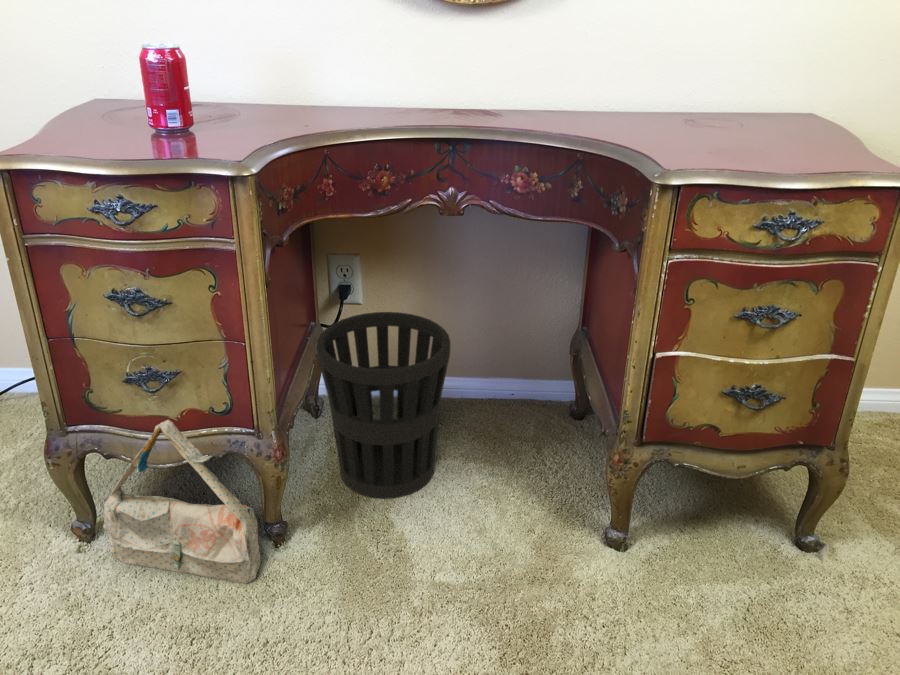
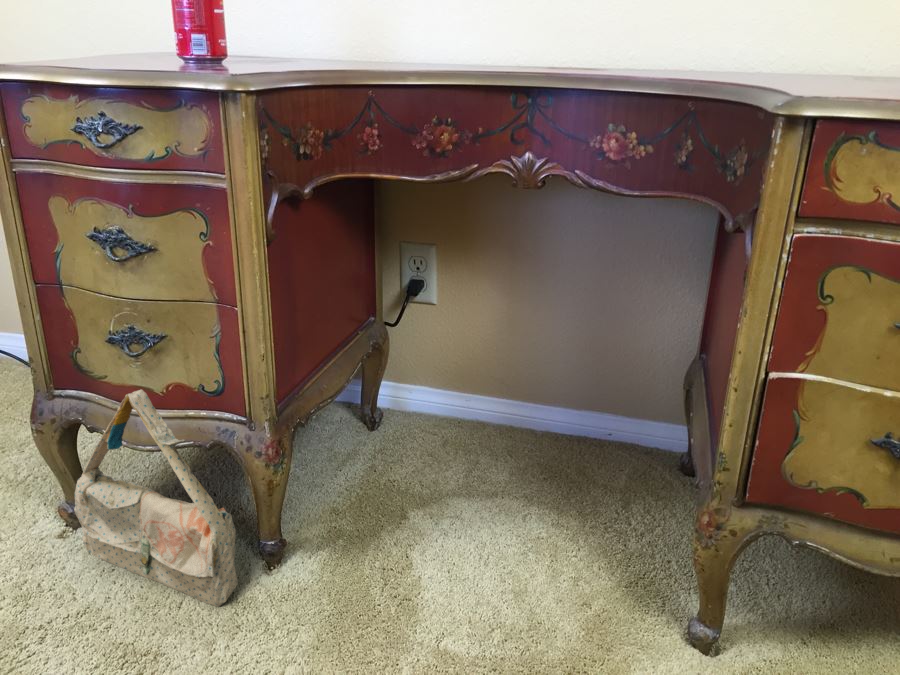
wastebasket: present [317,312,450,498] -> none [349,309,512,535]

